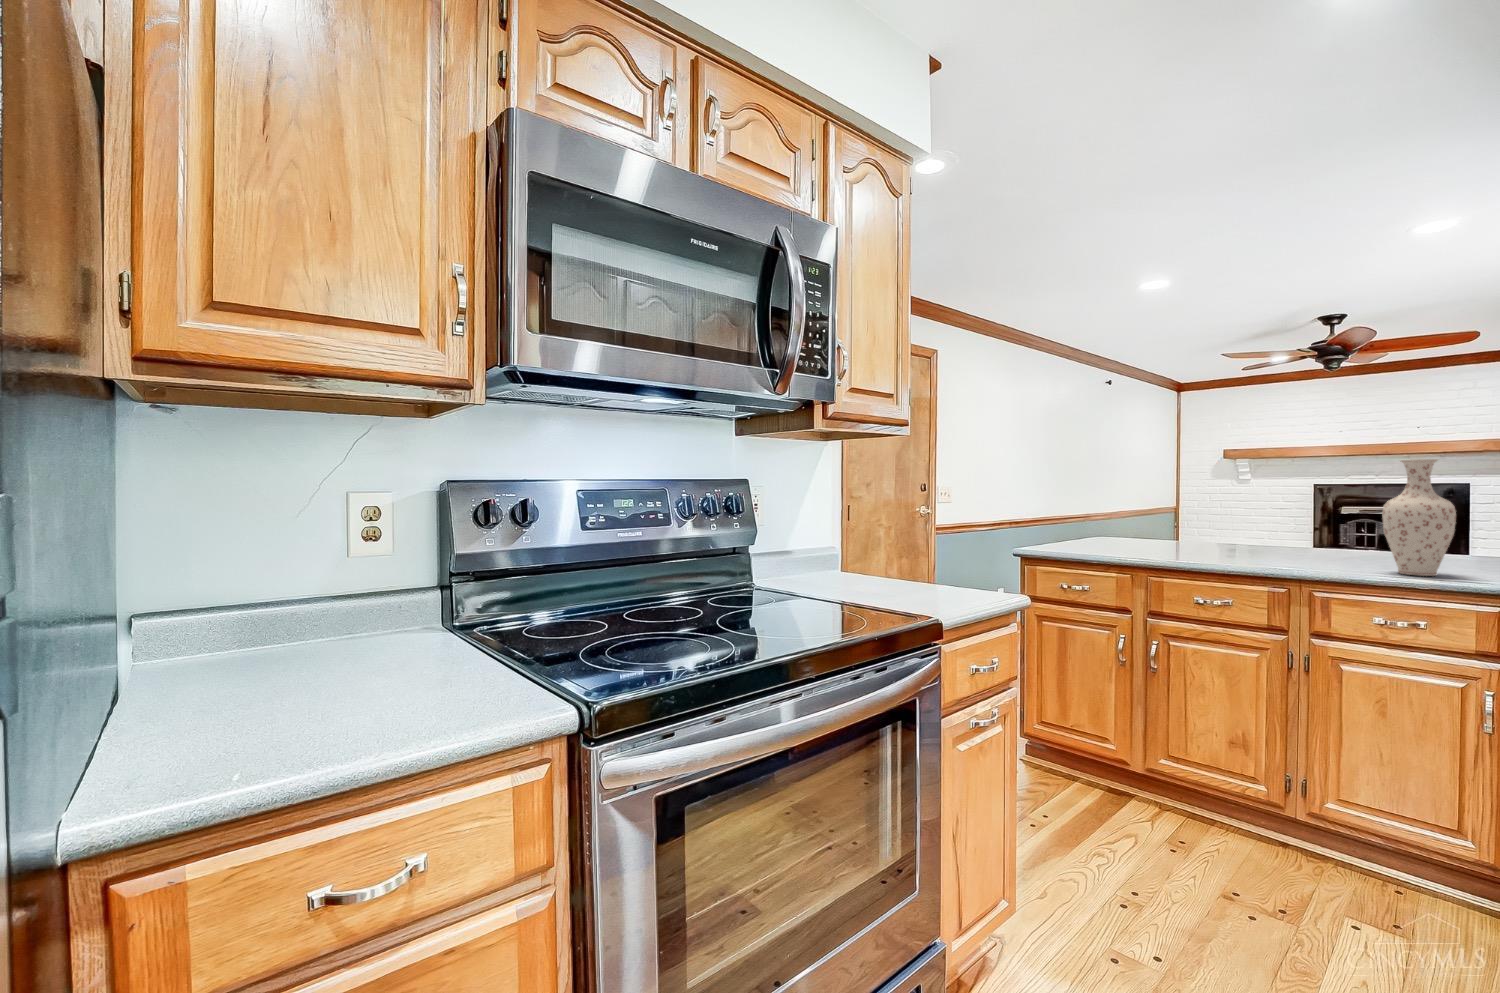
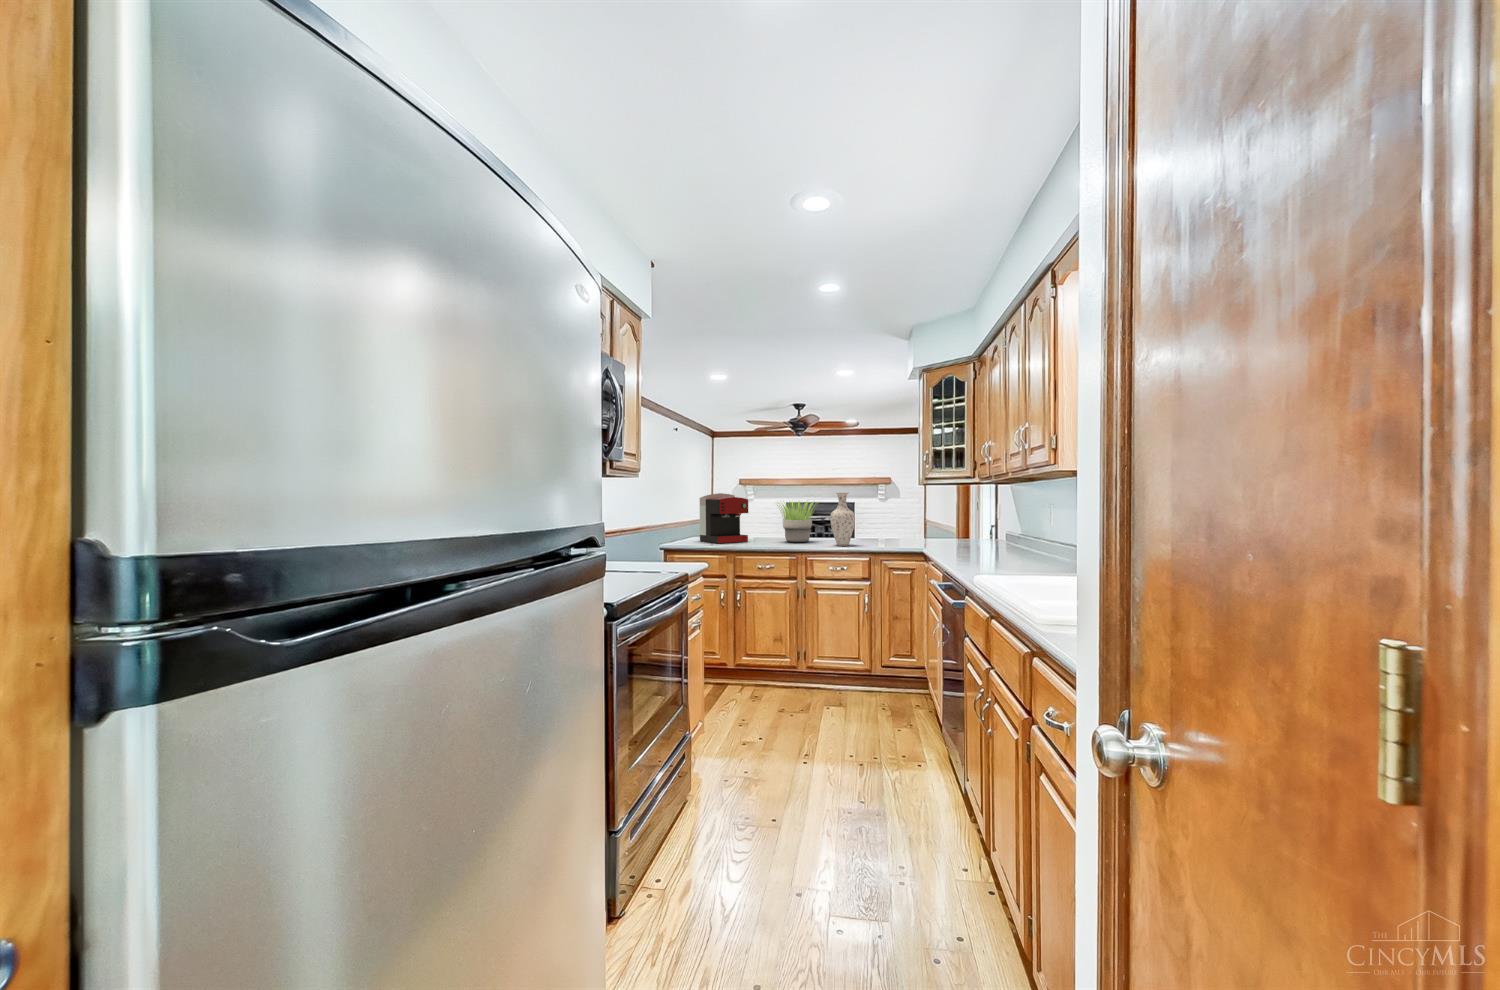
coffee maker: none [1091,465,1185,551] -> present [700,493,748,543]
potted plant: none [1237,475,1362,559] -> present [777,501,815,542]

